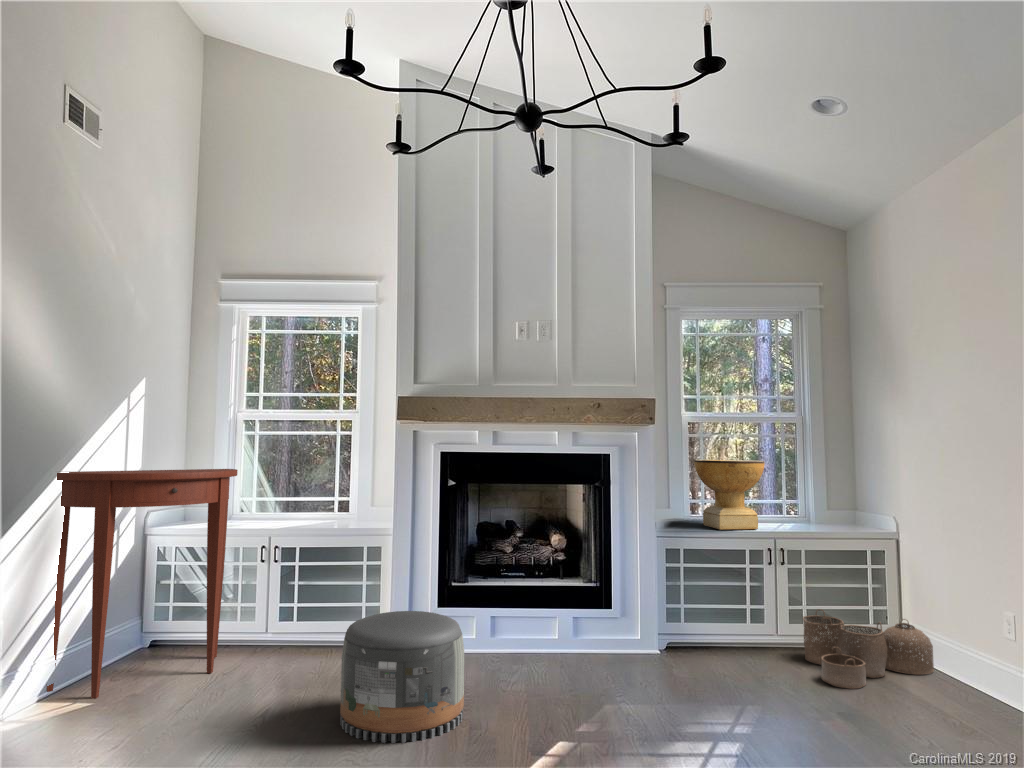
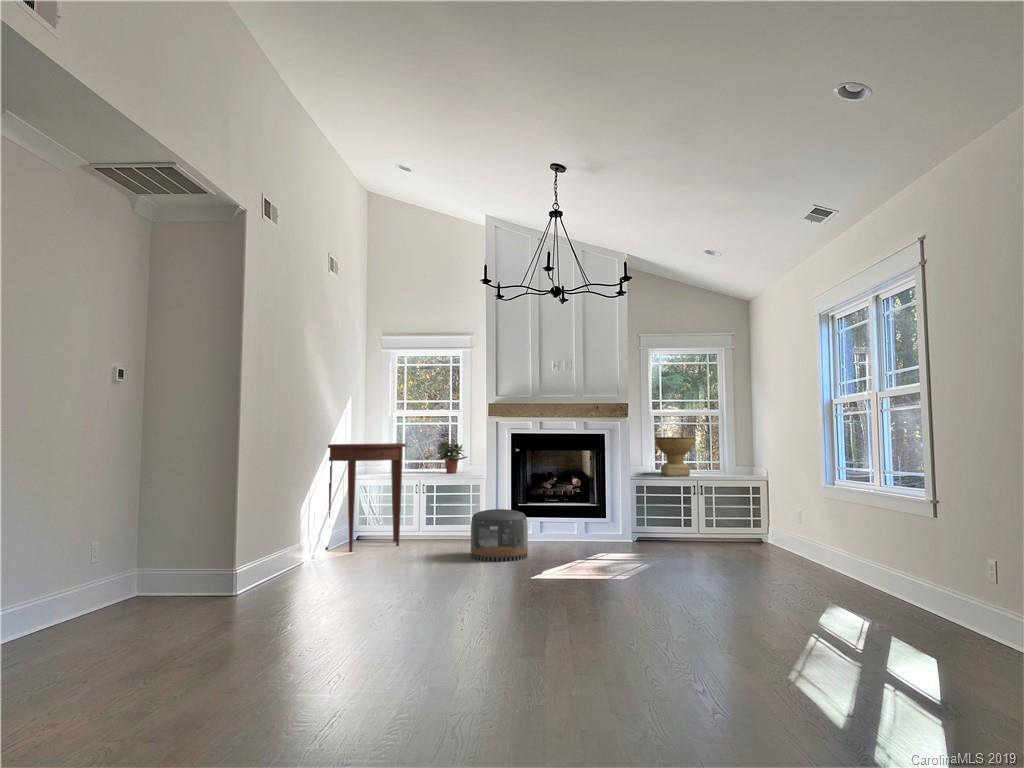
potted plant: none [307,464,366,521] -> present [436,441,467,473]
woven basket: present [803,609,934,689] -> none [709,518,776,552]

